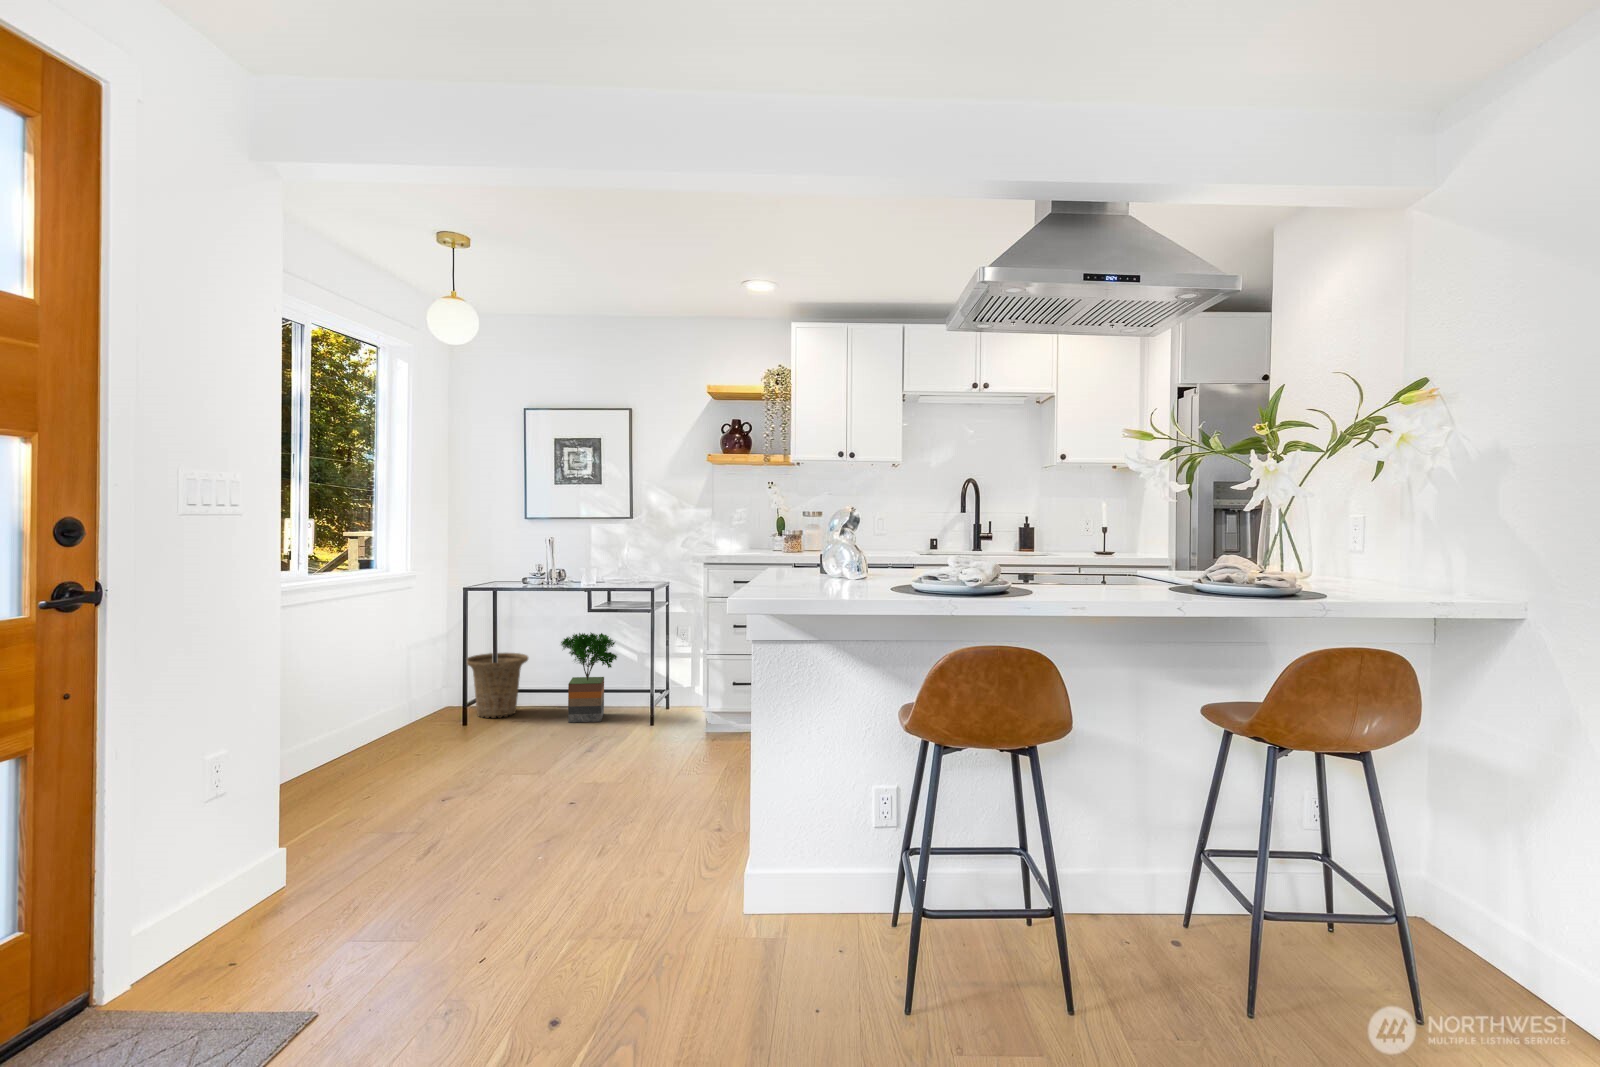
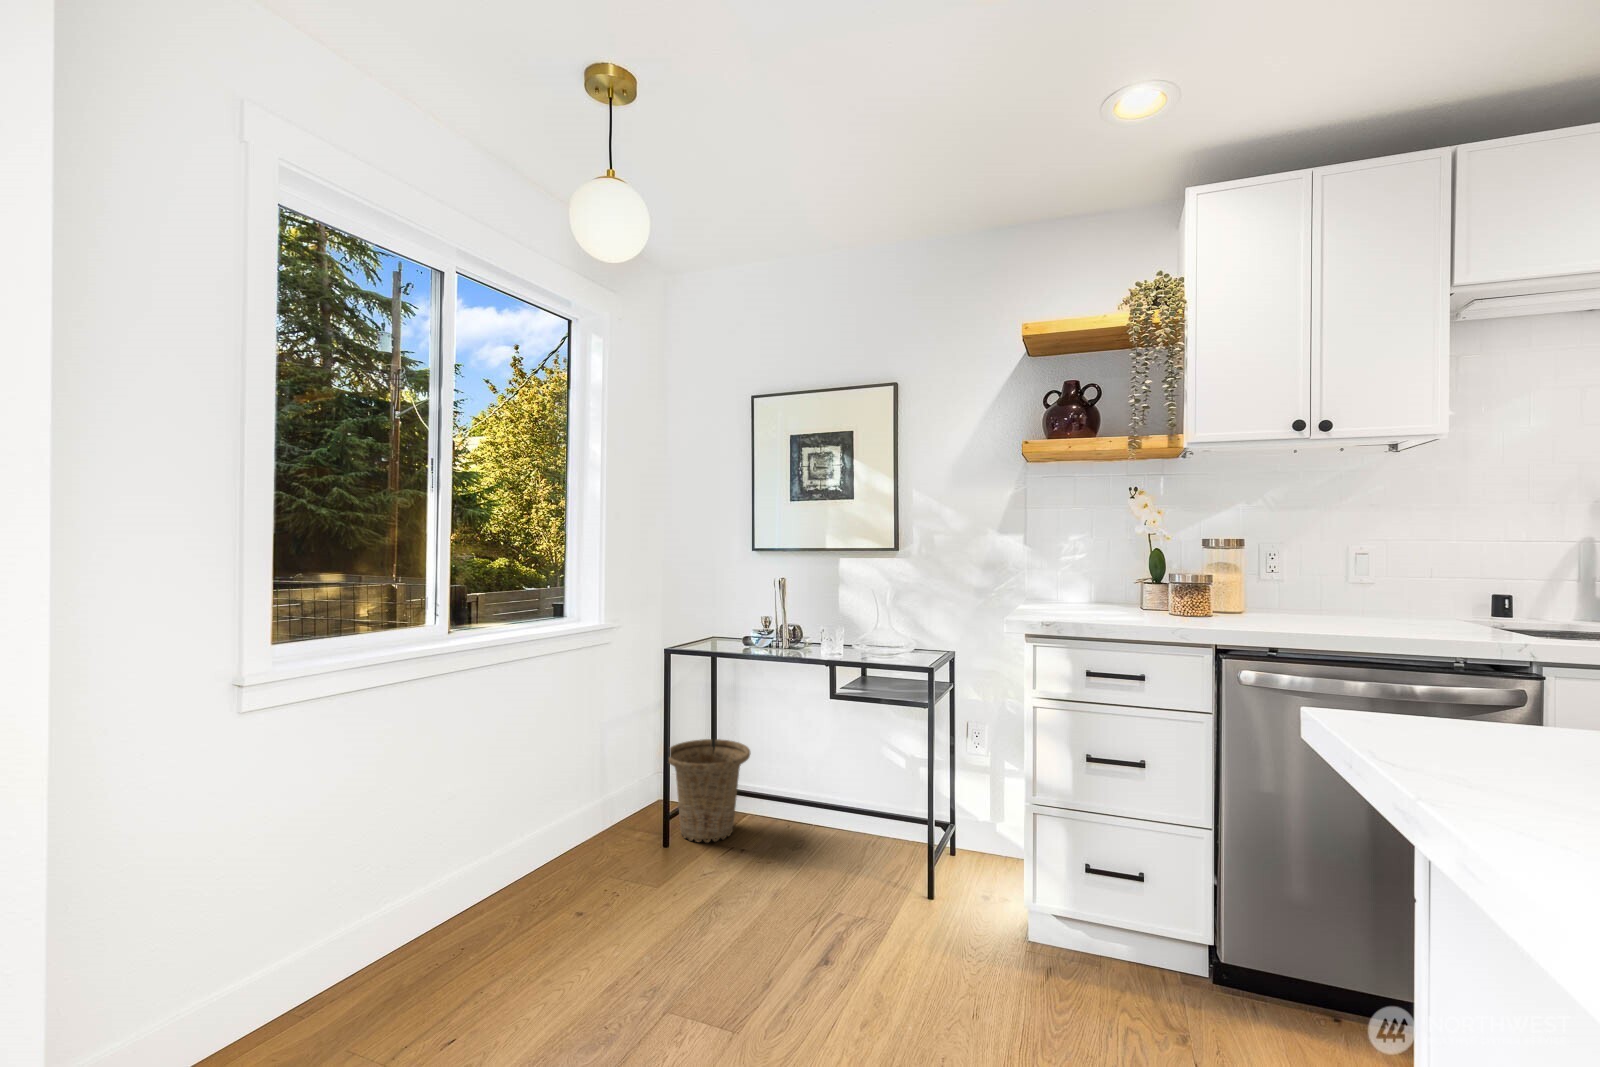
potted tree: present [561,633,617,722] -> none [785,727,874,880]

